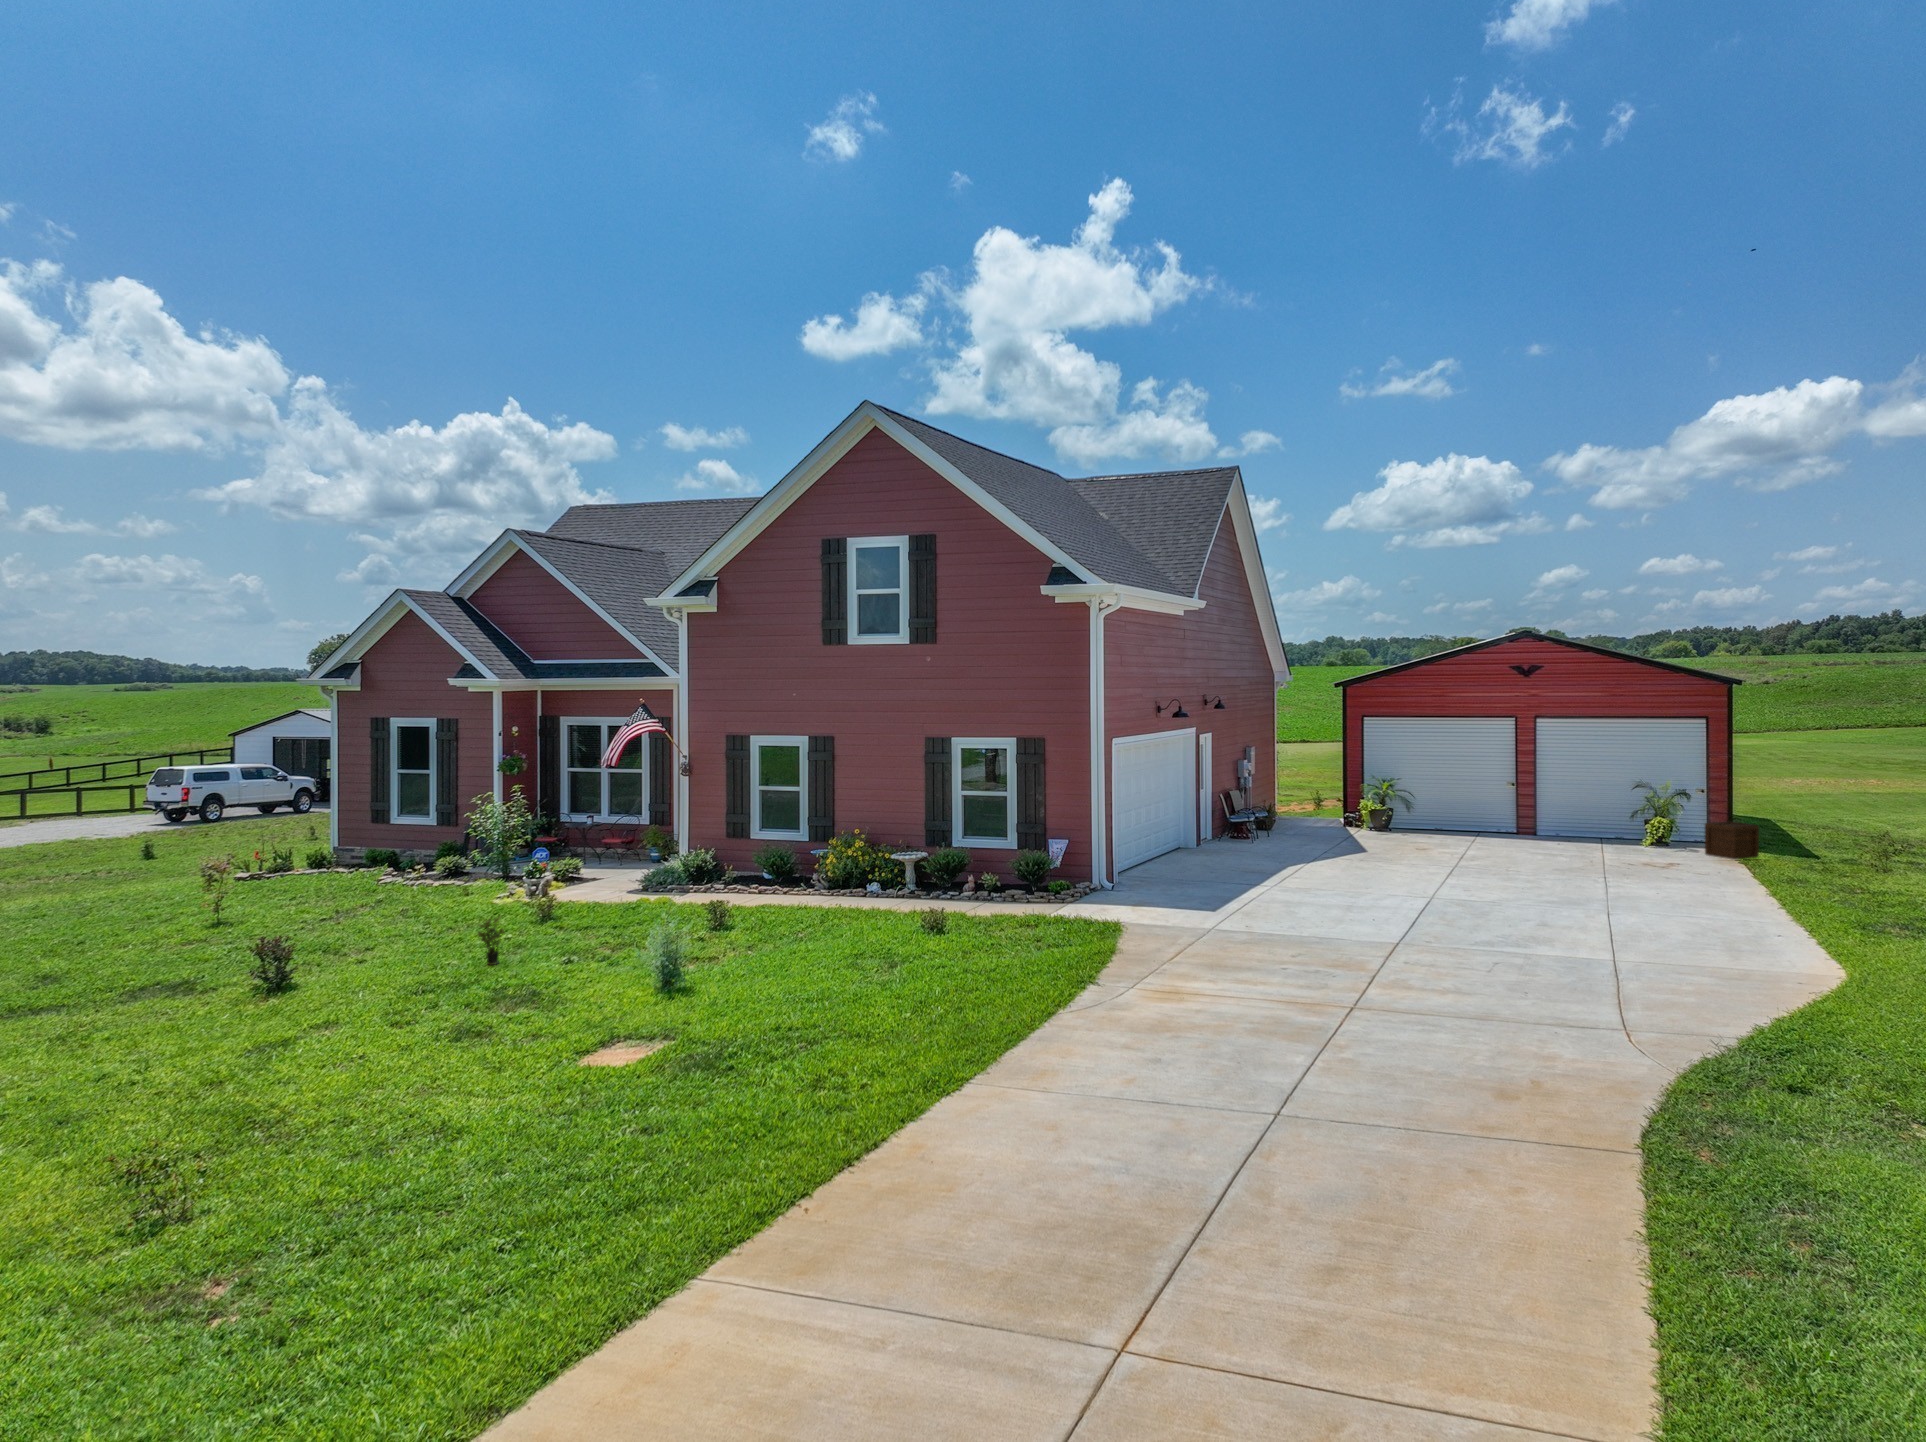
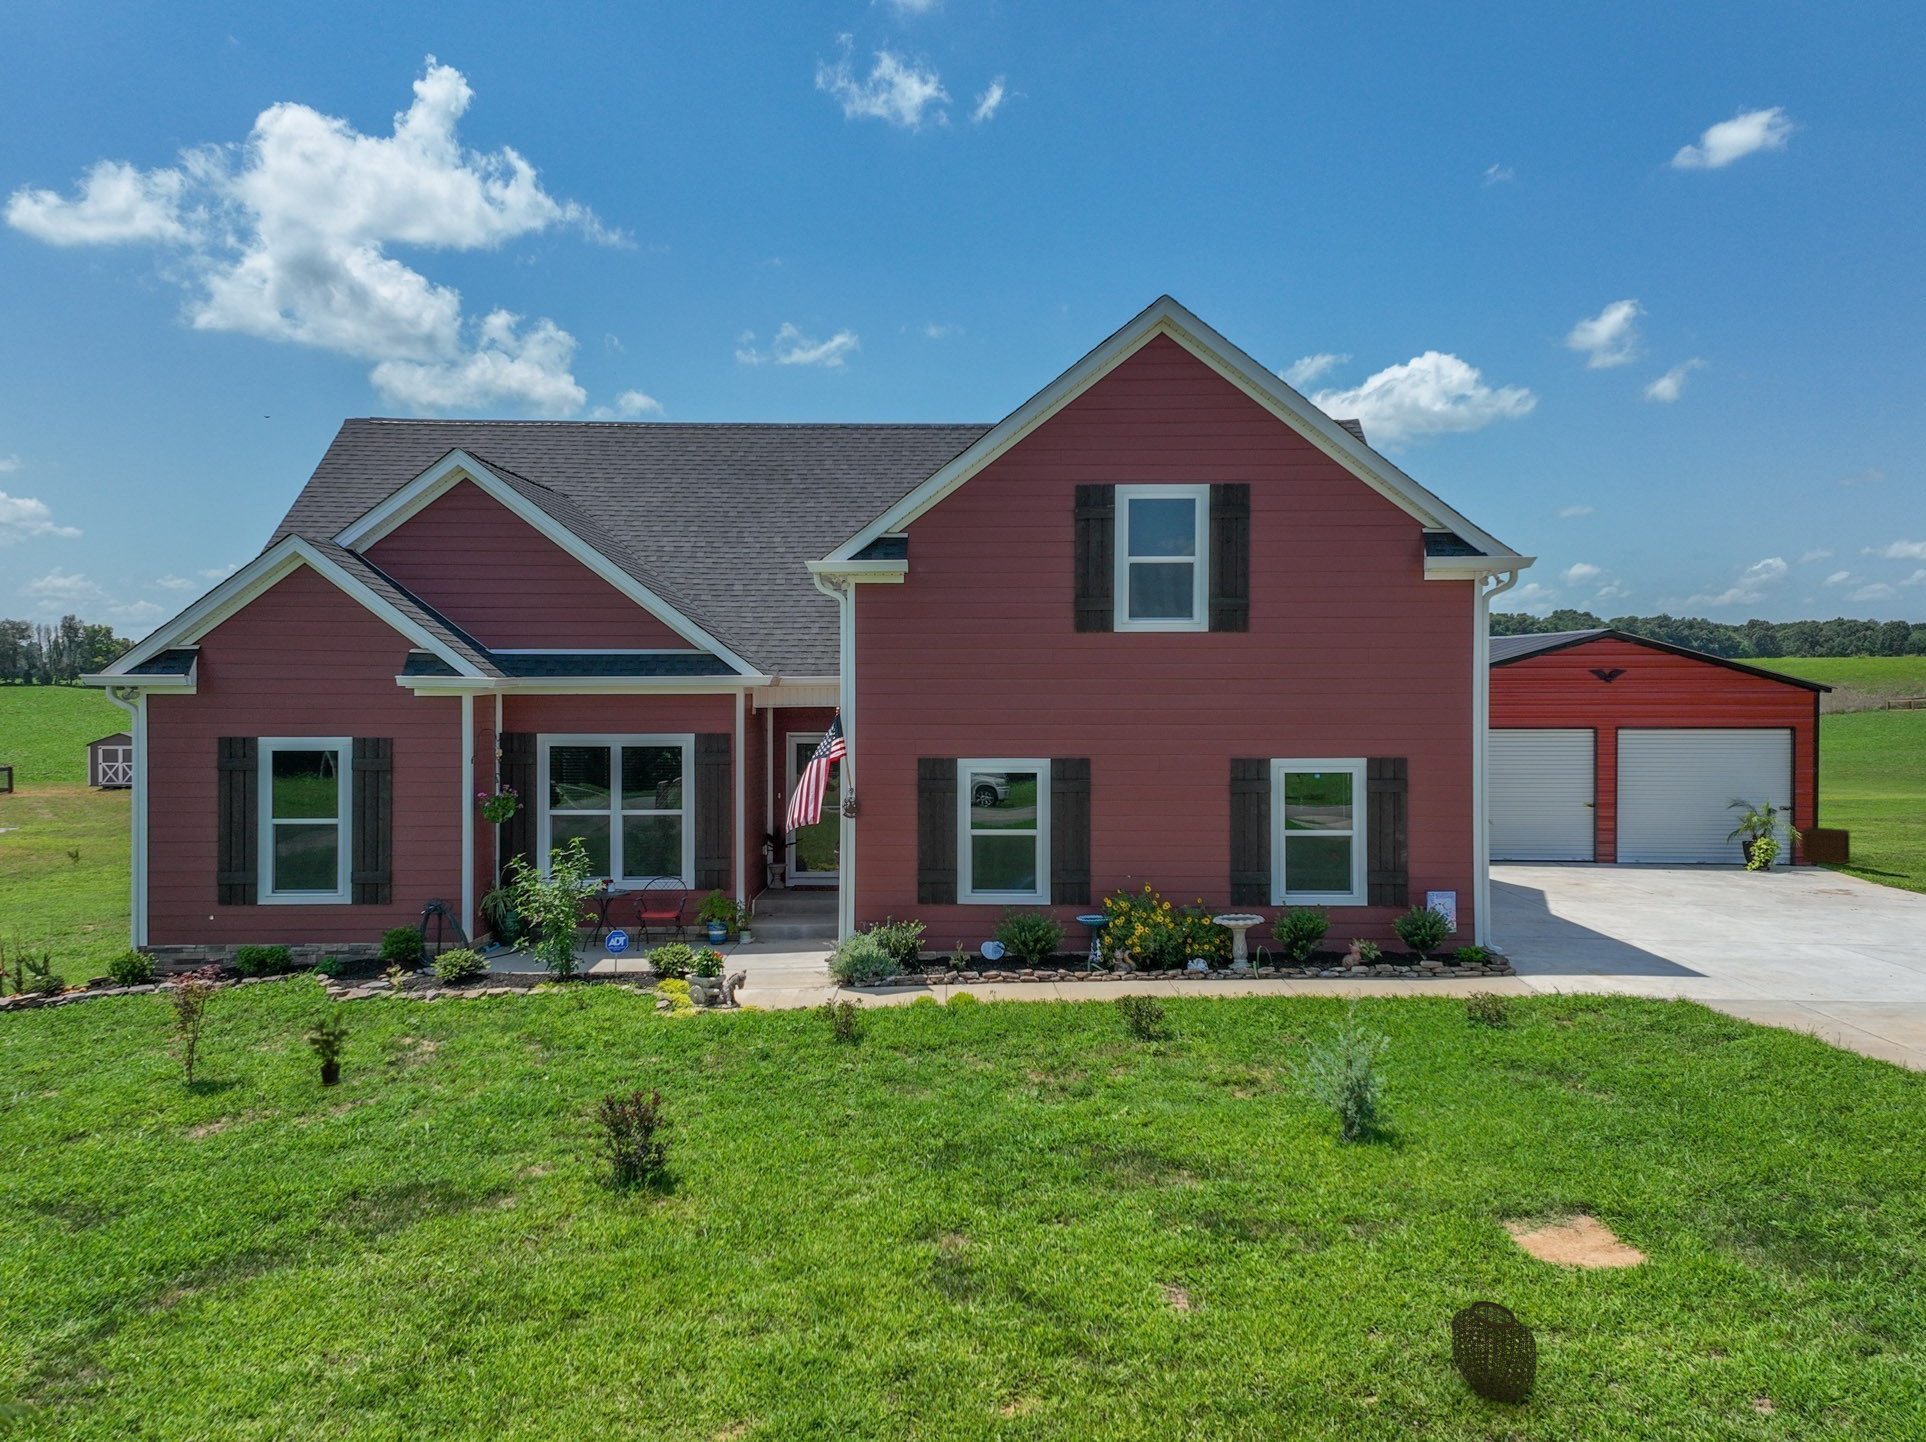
potted plant: present [478,916,505,965] -> present [308,1010,350,1086]
woven basket: none [508,958,540,993] -> present [1452,1301,1536,1402]

